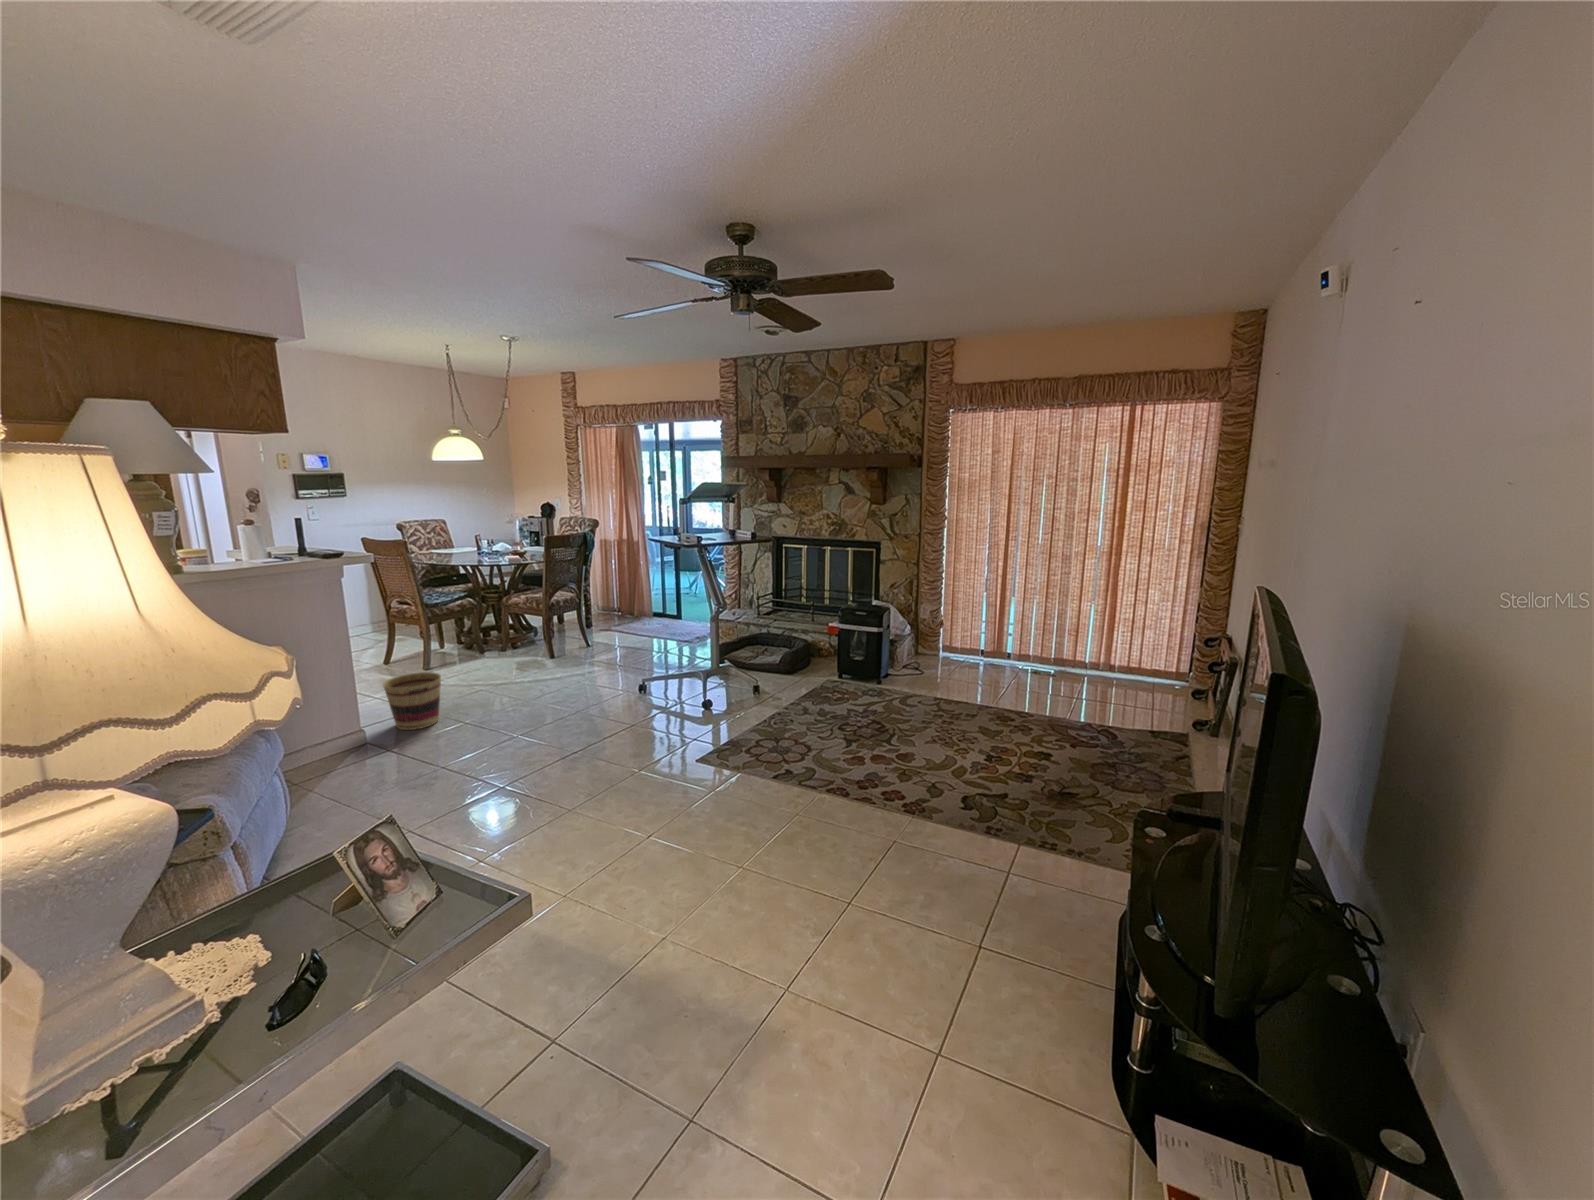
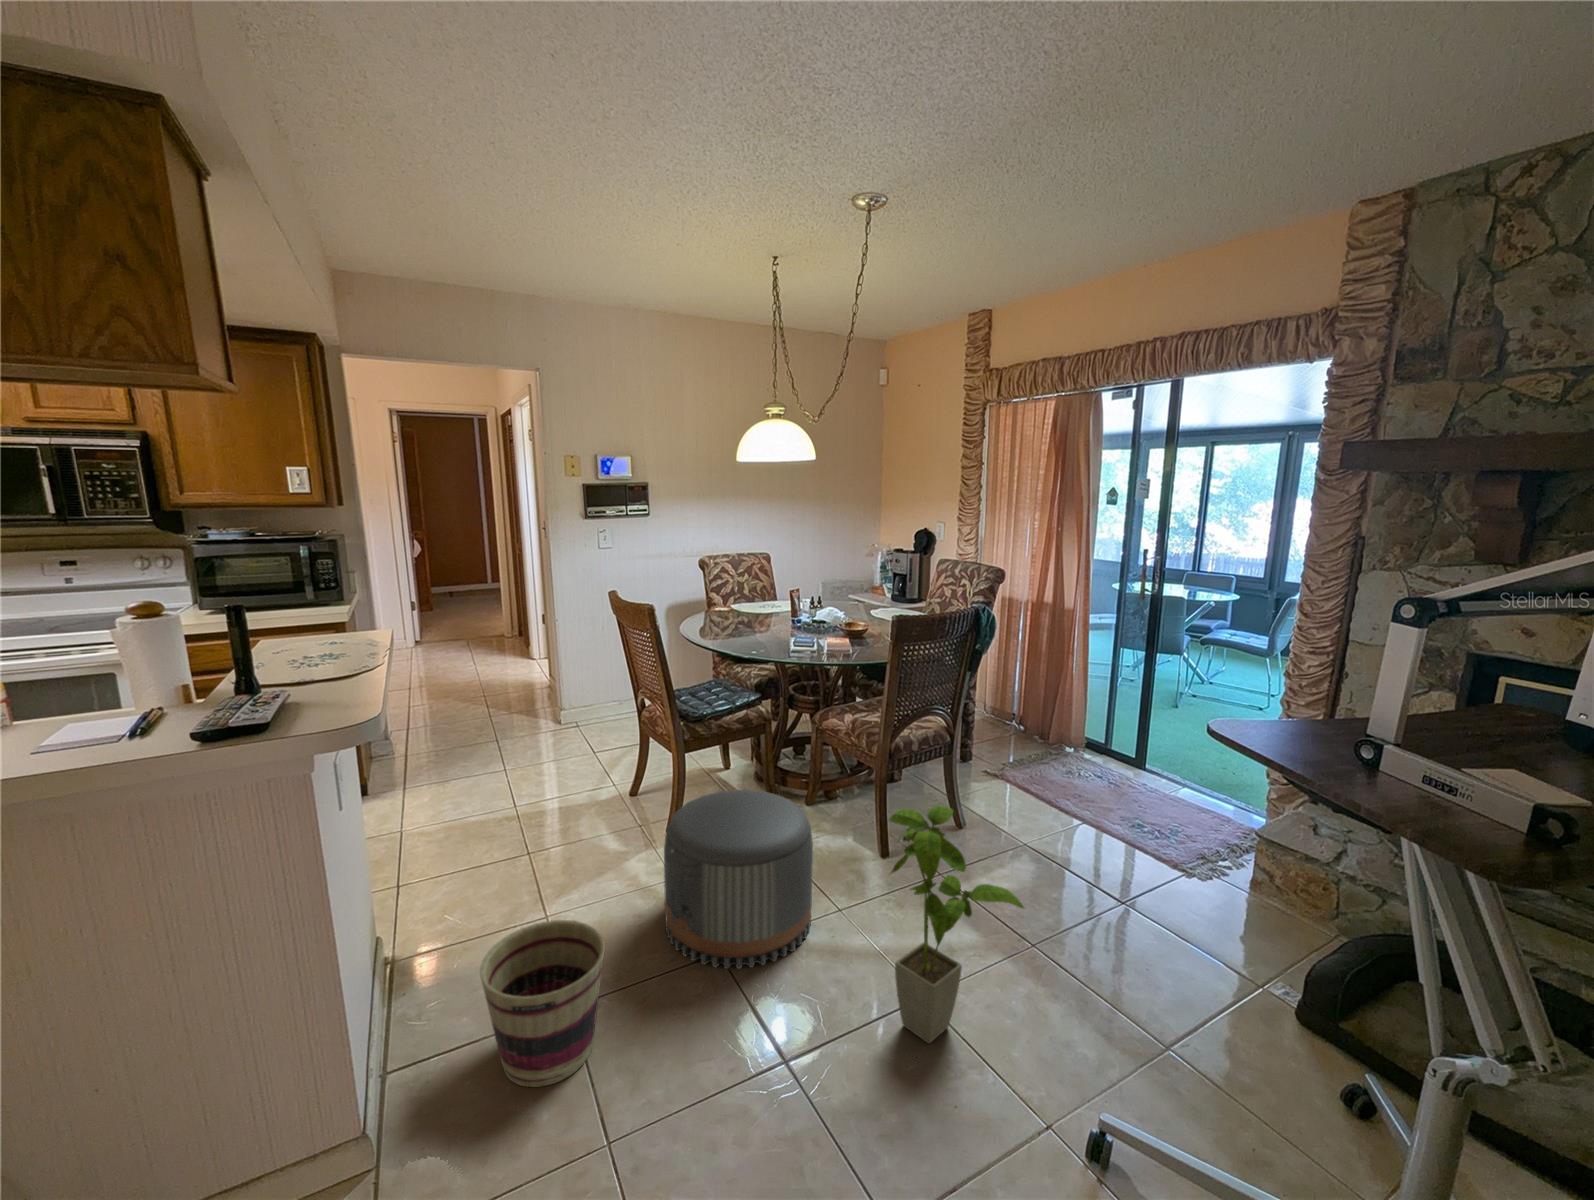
house plant: none [558,598,614,692] -> present [889,806,1024,1043]
pouf: none [443,627,524,697] -> present [664,790,813,969]

